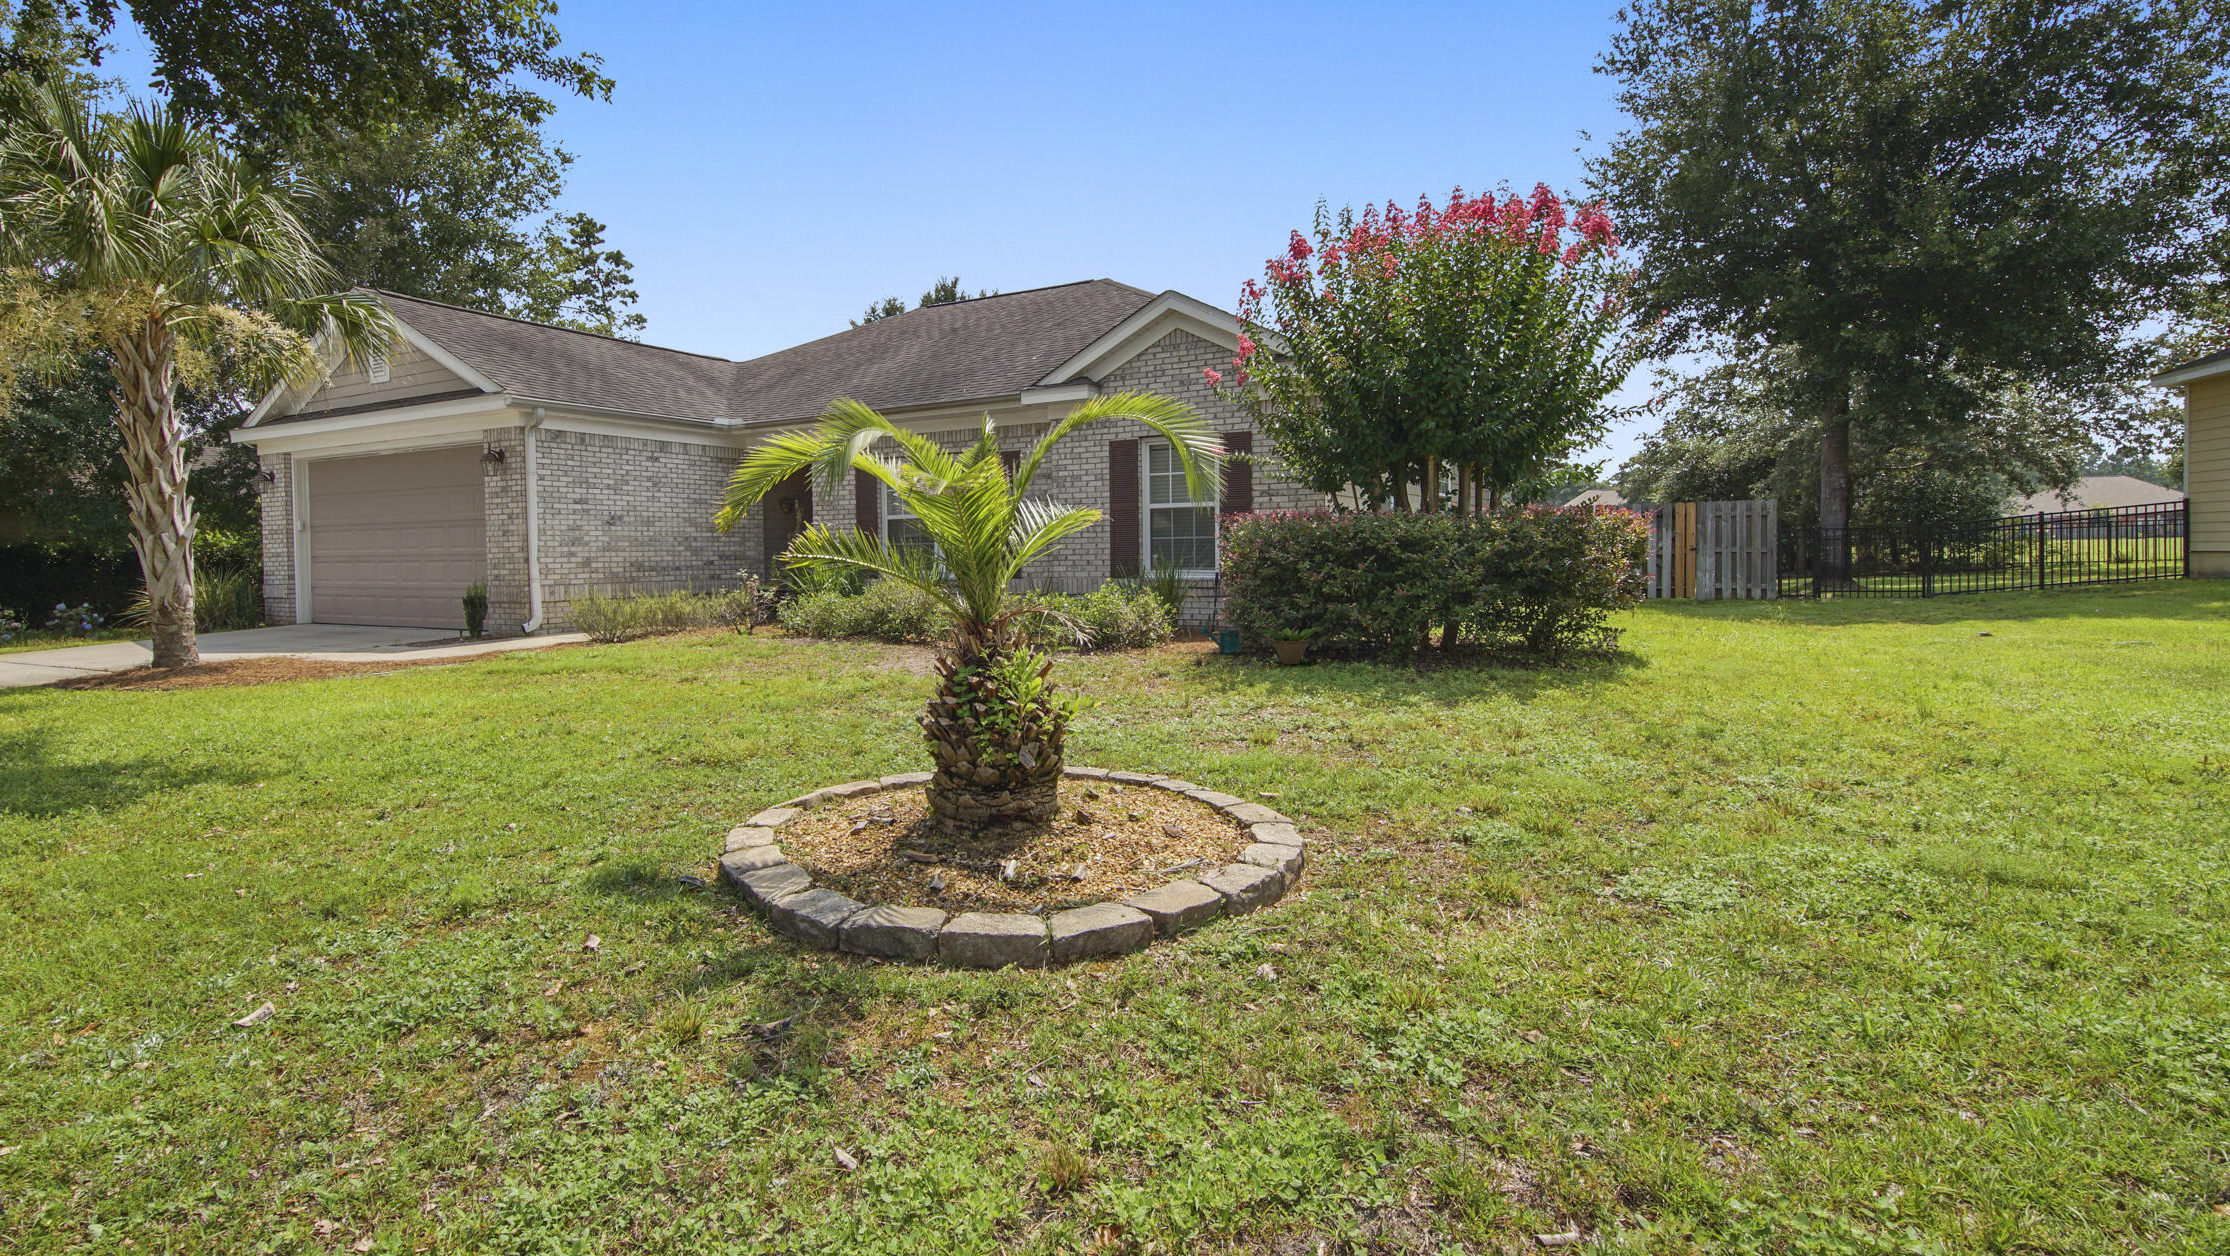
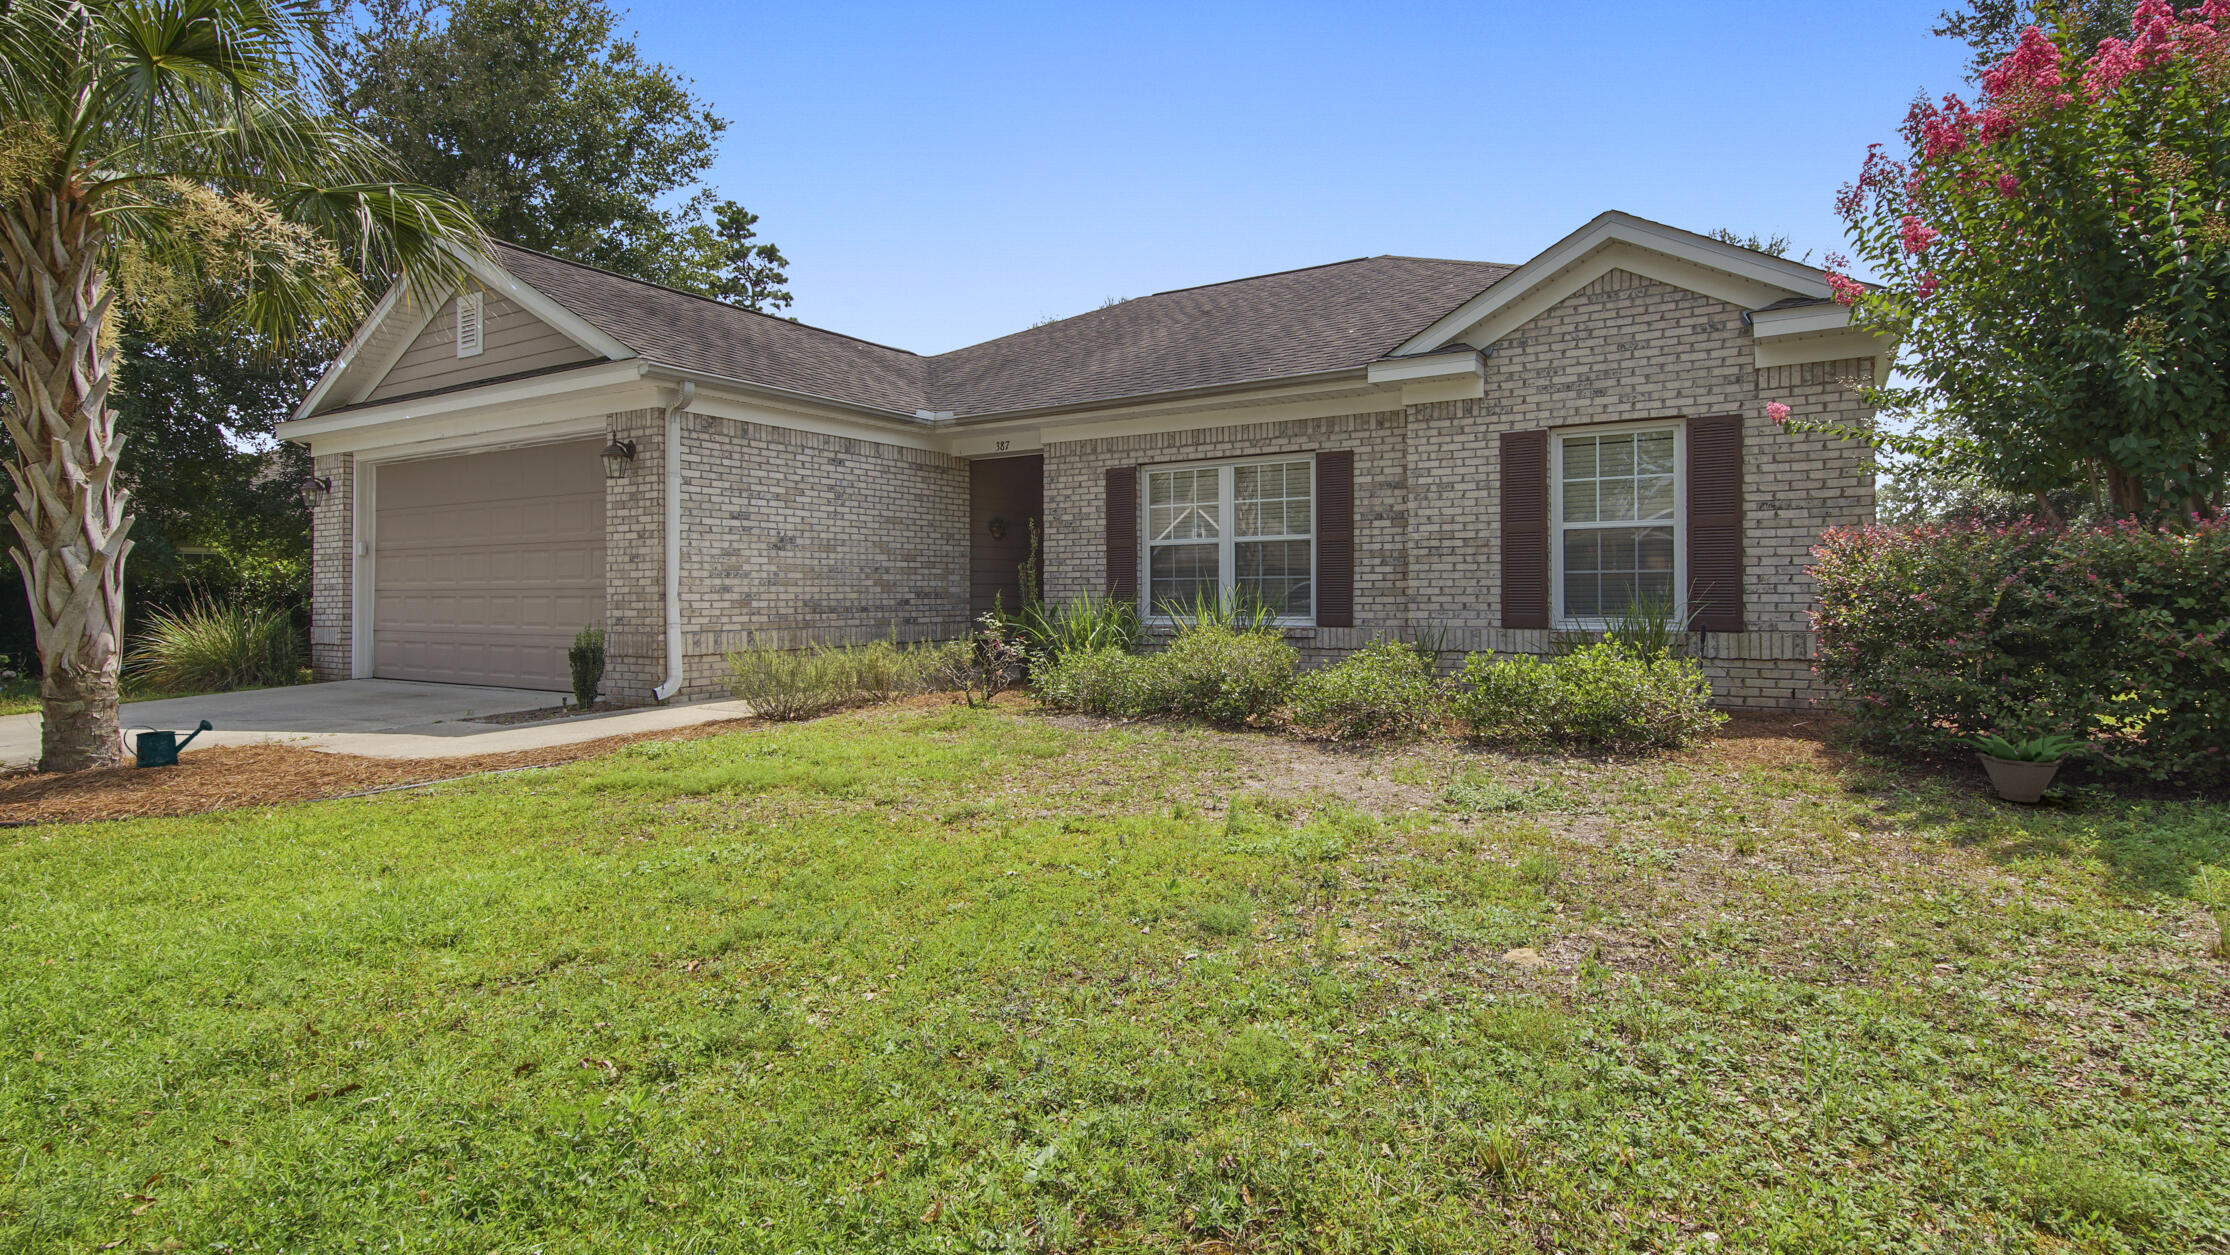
watering can: present [1201,625,1246,654] -> present [123,720,213,767]

